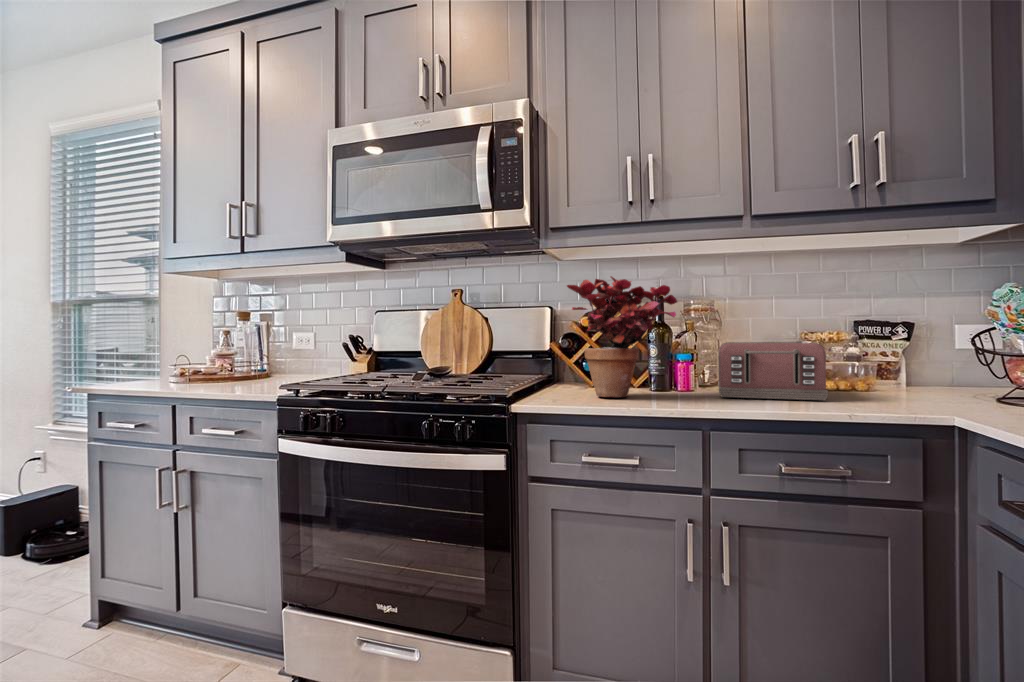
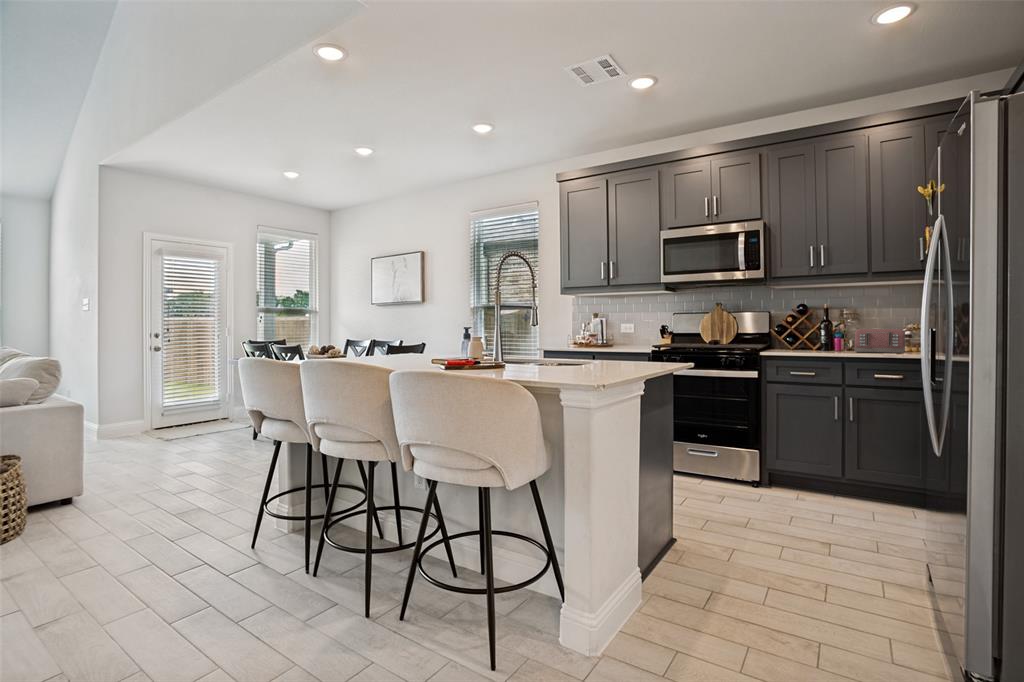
potted plant: present [567,276,677,397] -> none [783,301,835,352]

